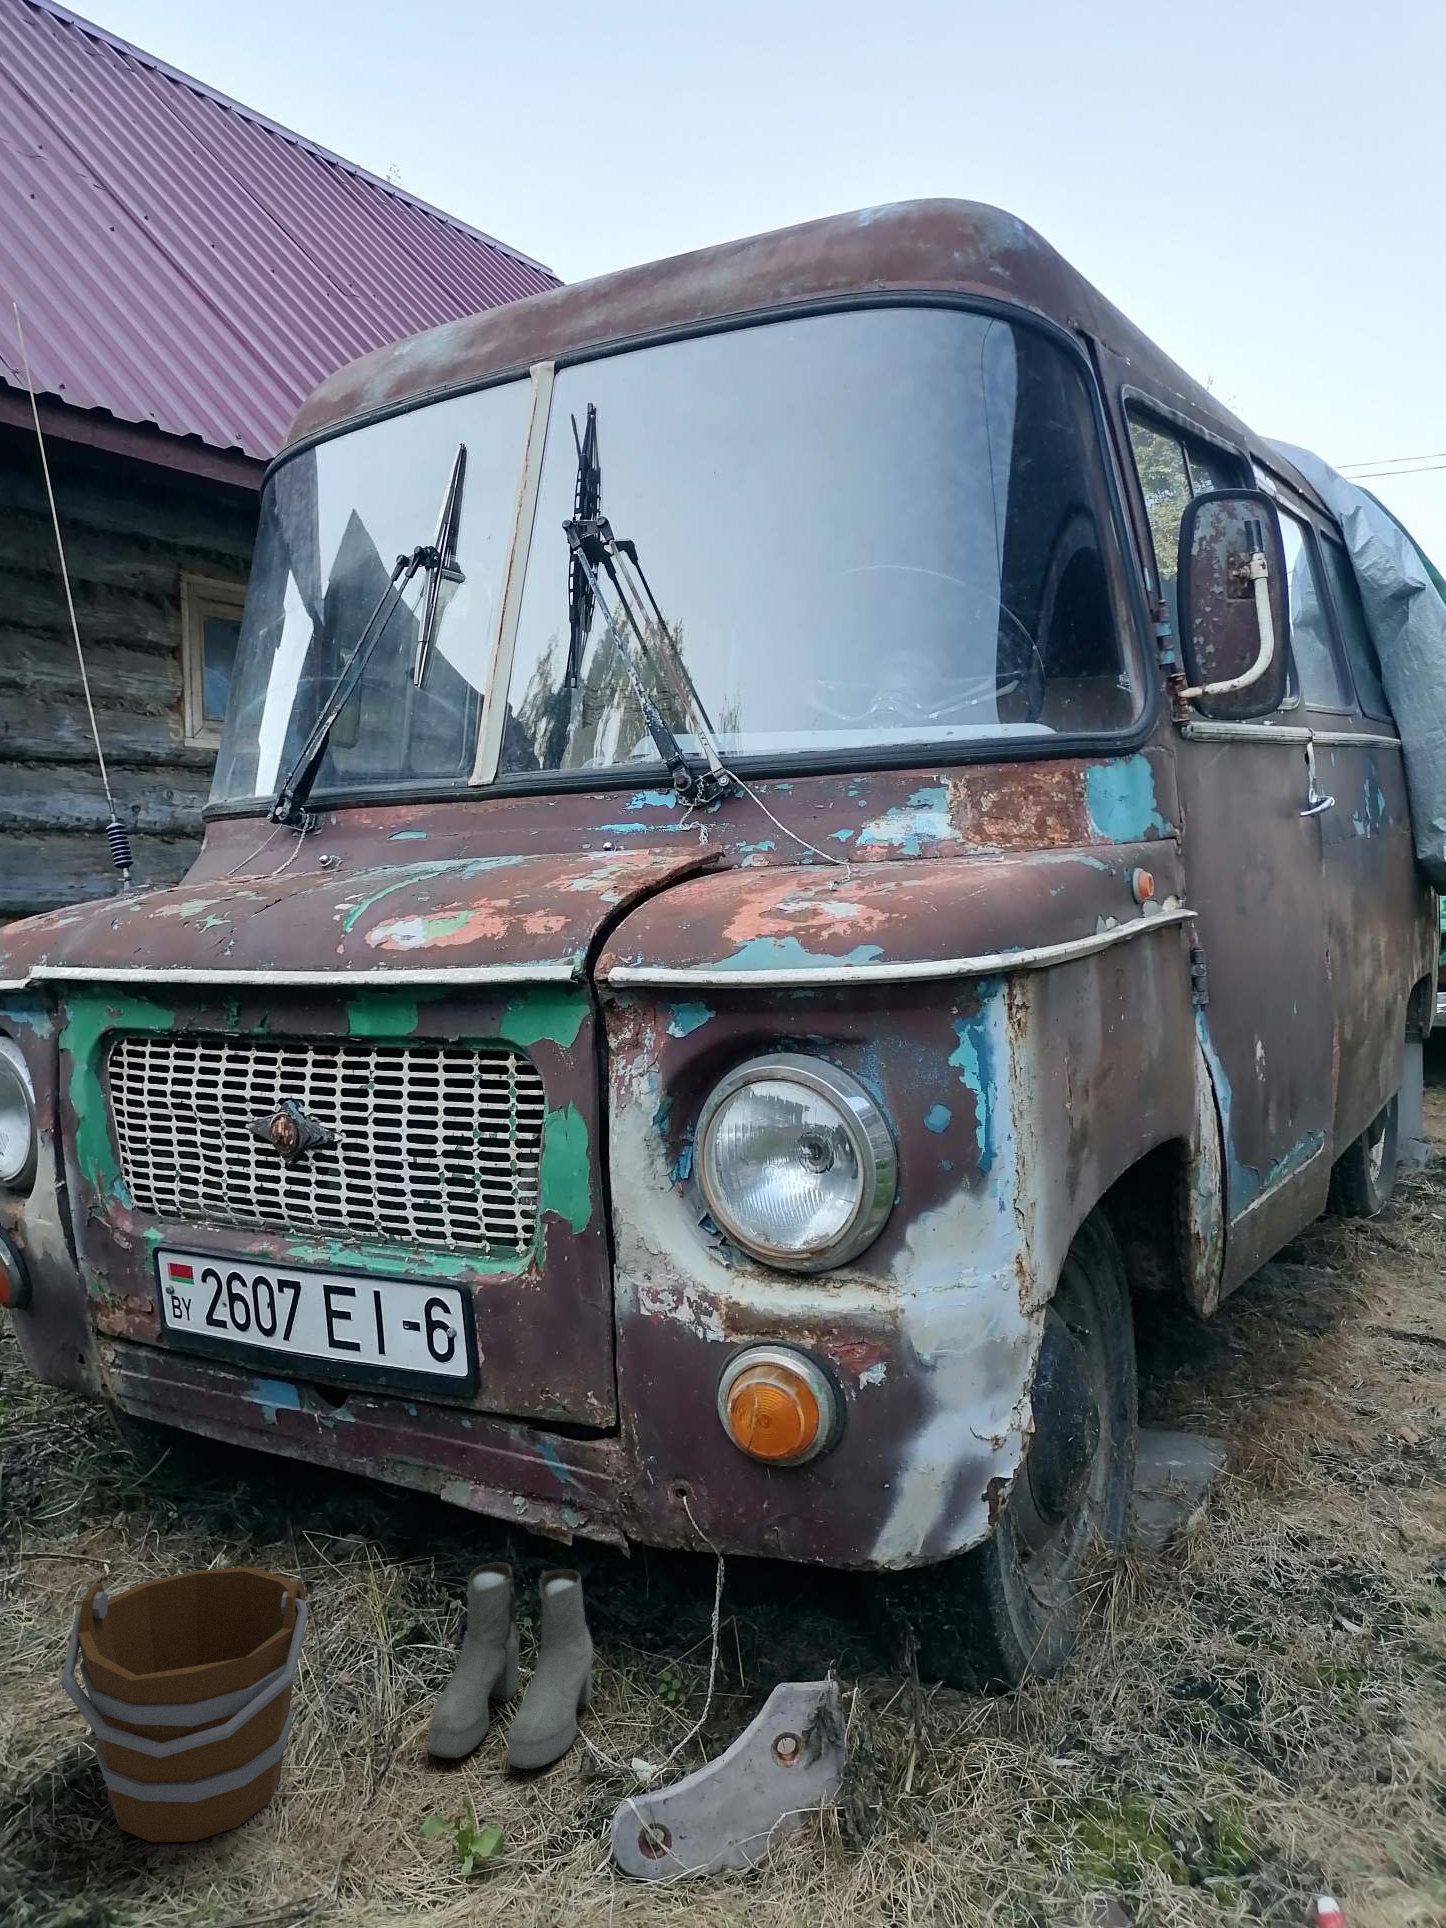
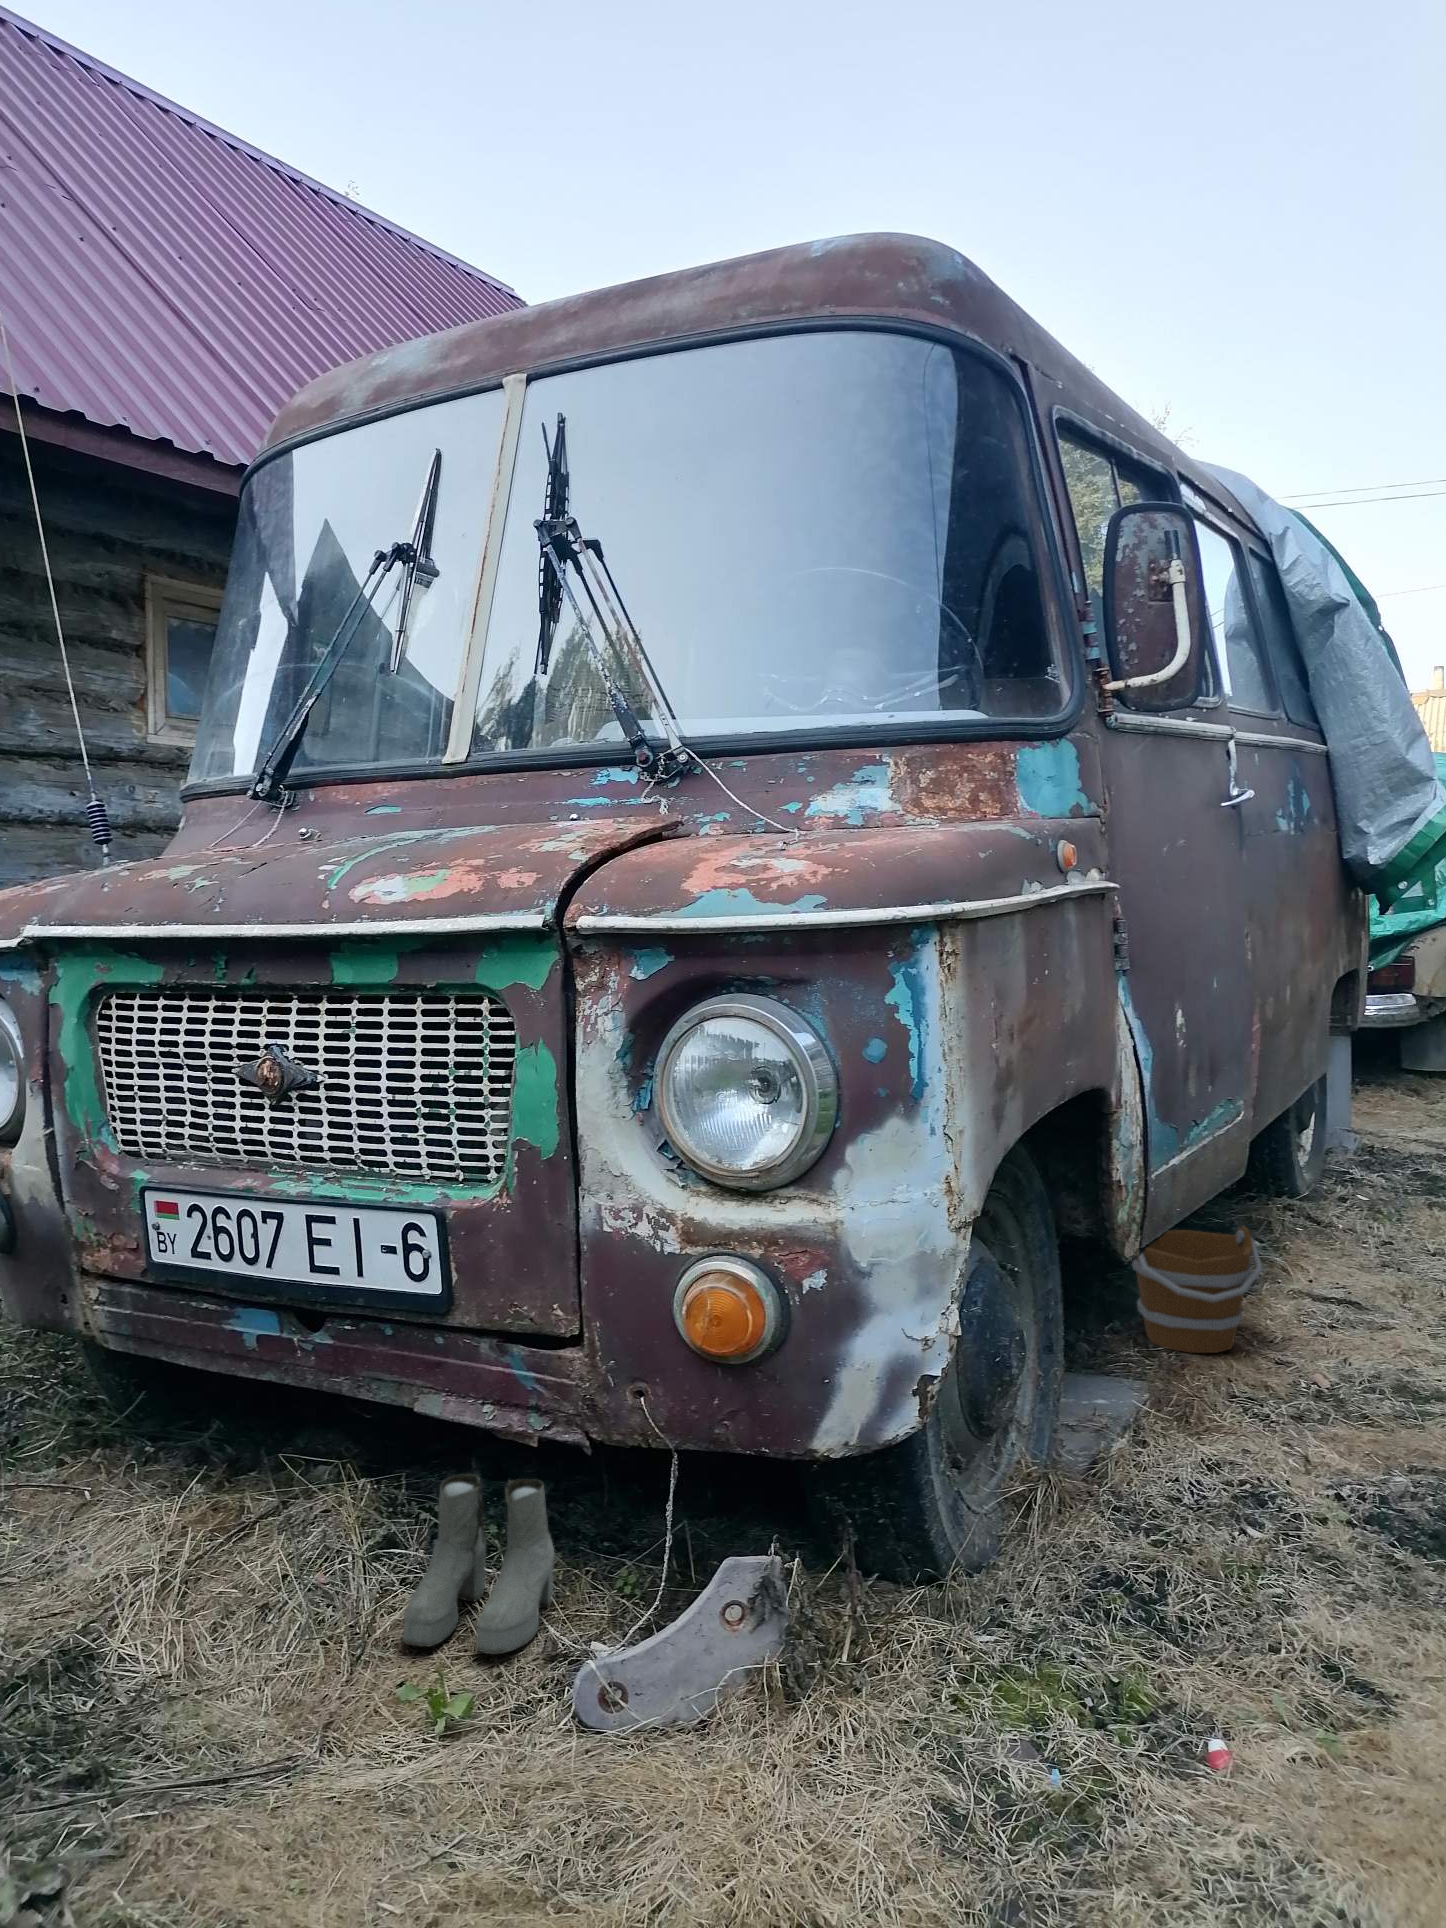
bucket: present [61,1567,309,1842] -> present [1132,1226,1263,1353]

